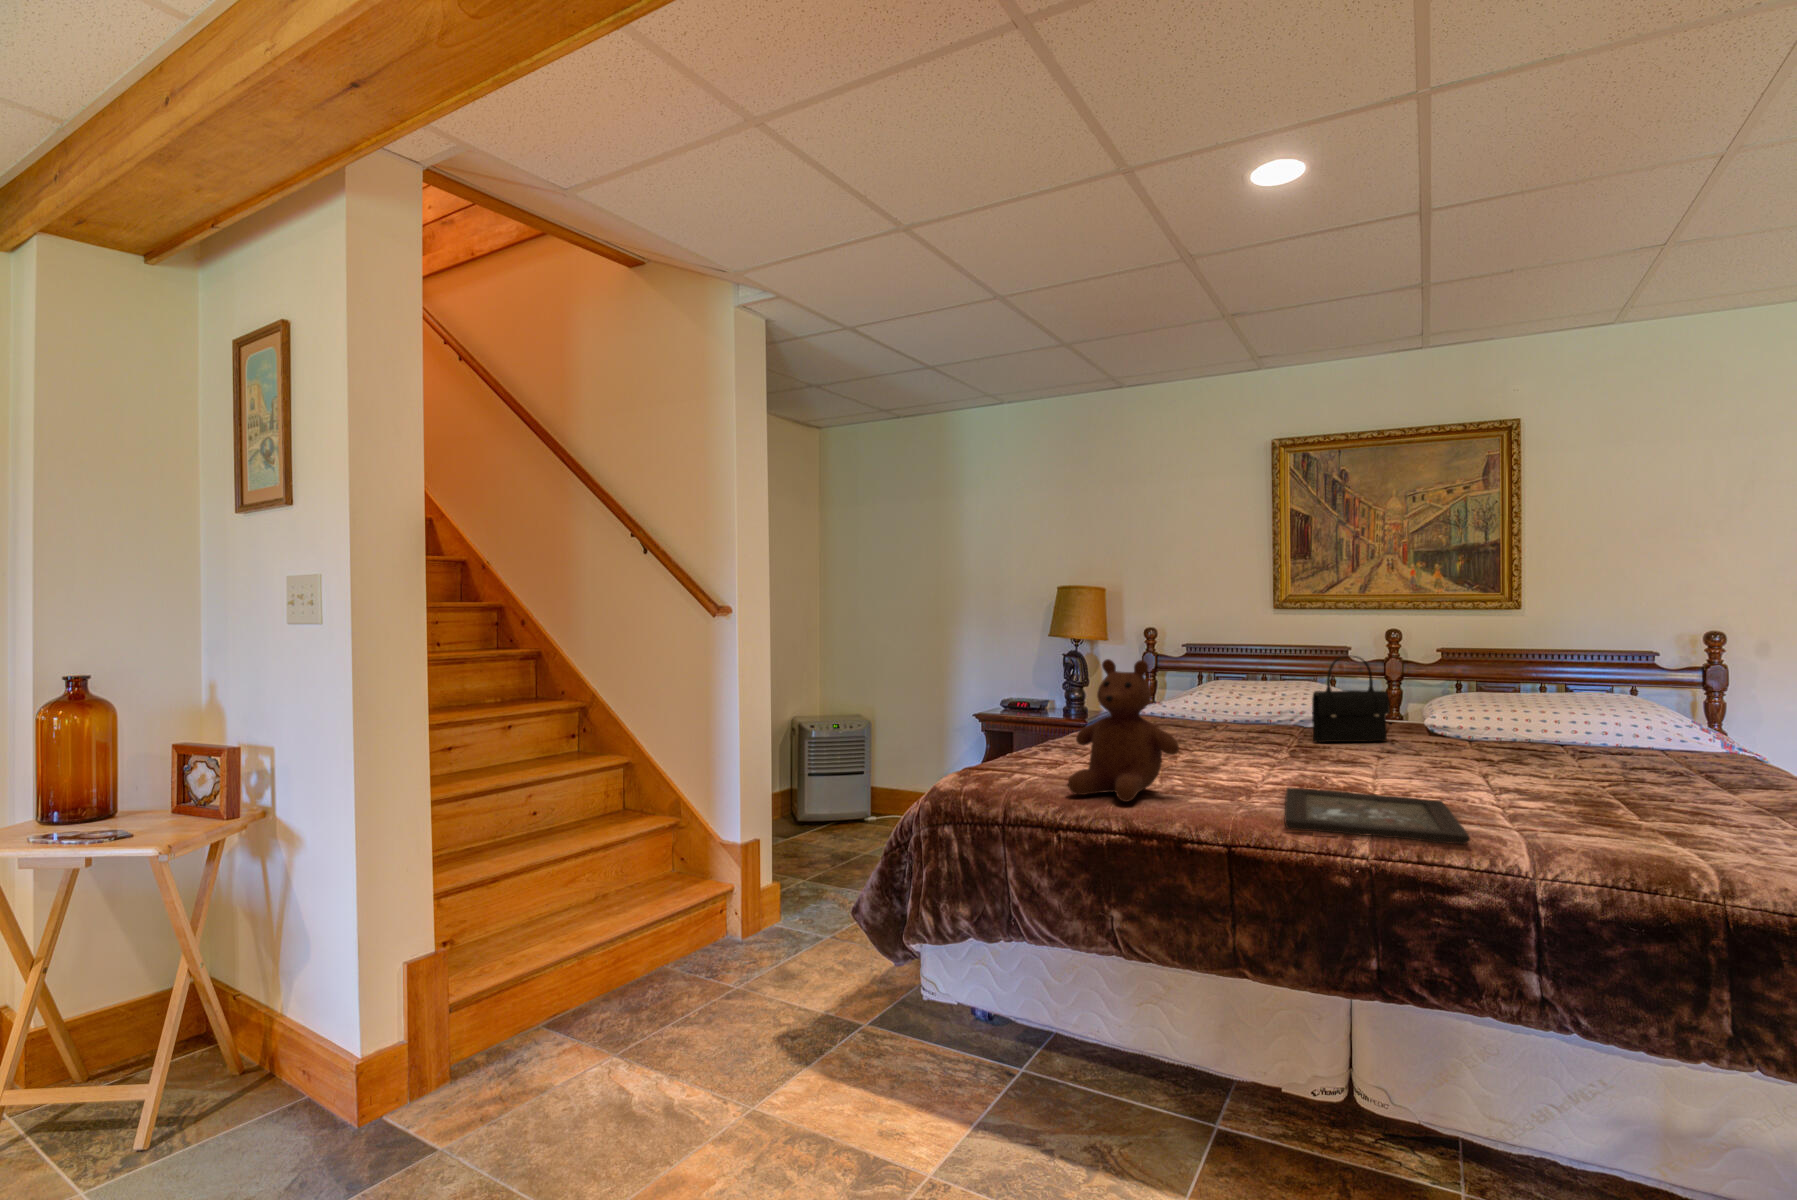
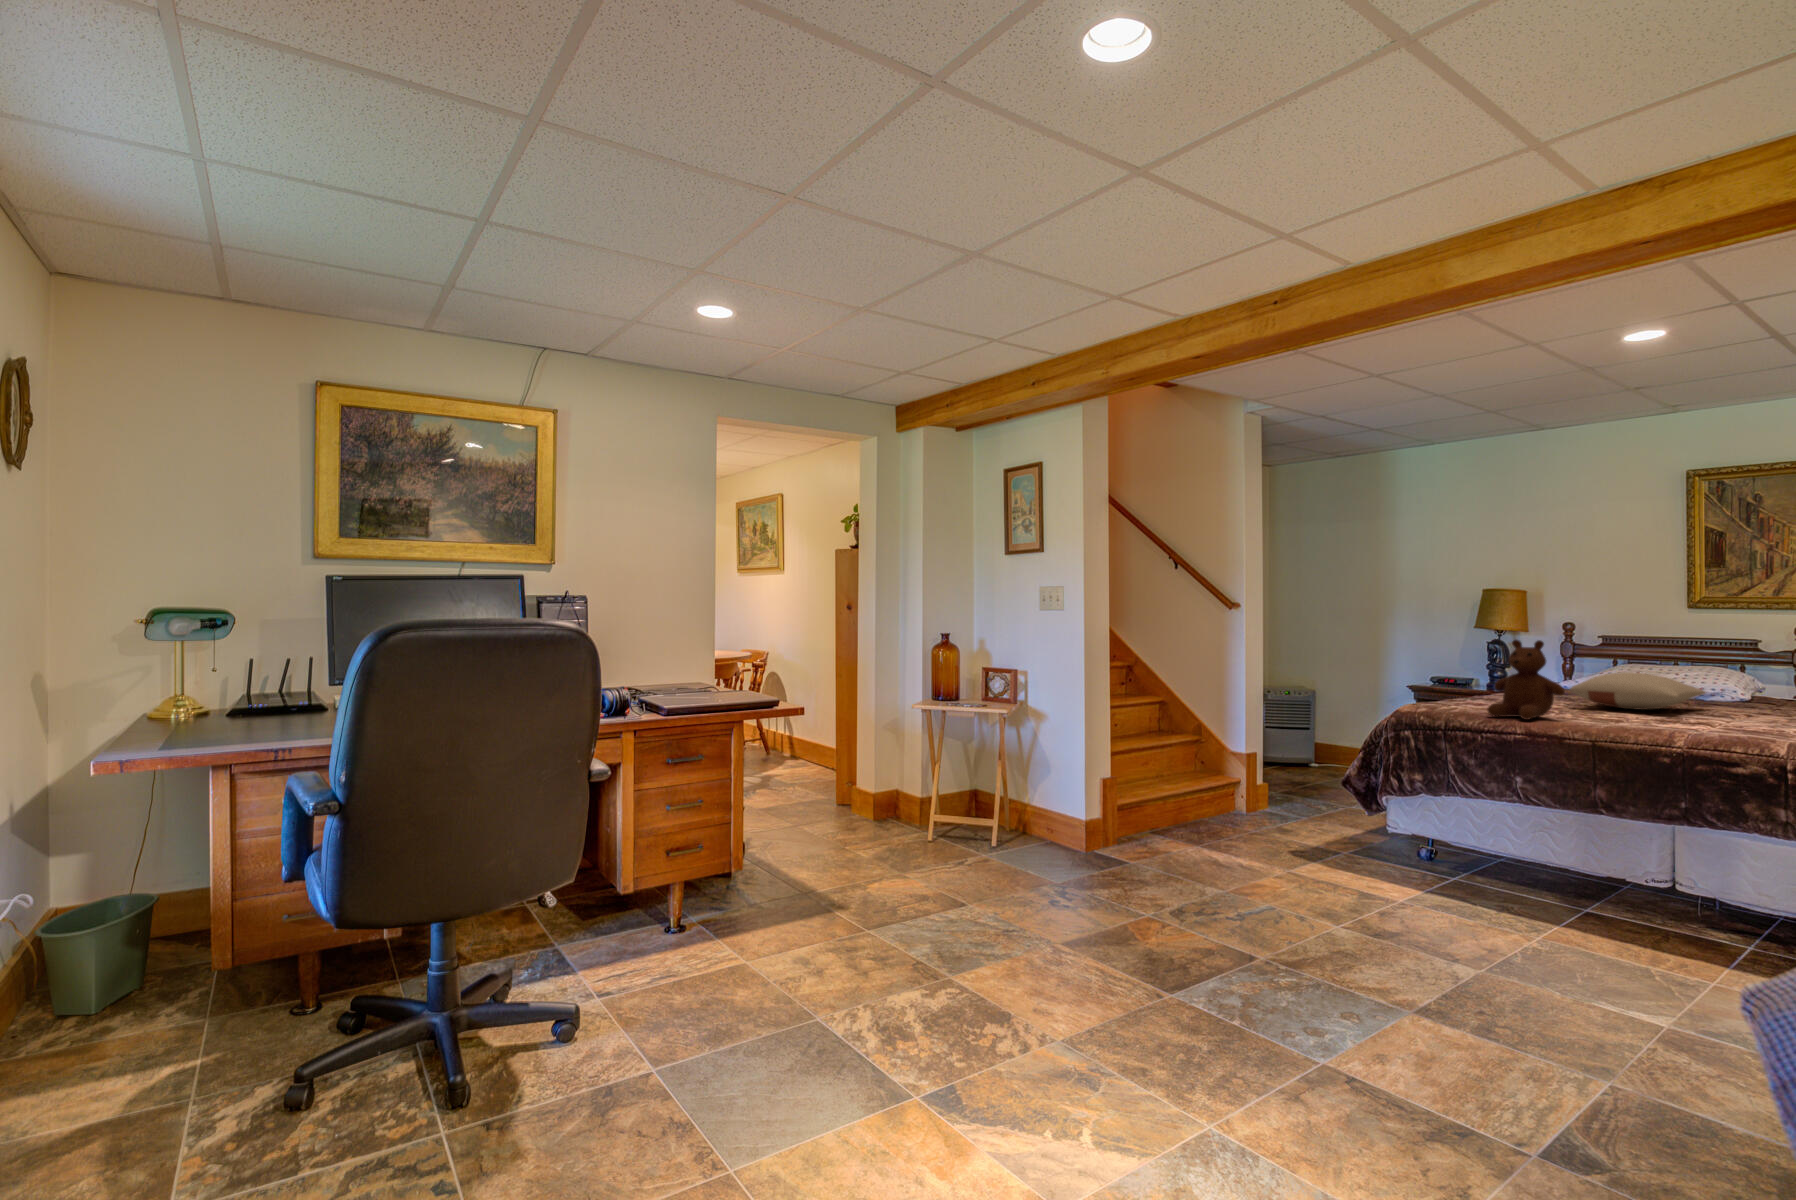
handbag: present [1312,656,1390,742] -> none [1695,644,1767,707]
pillow: none [1174,702,1334,758] -> present [1569,672,1706,710]
tray: present [1285,788,1470,844] -> none [1629,719,1758,742]

